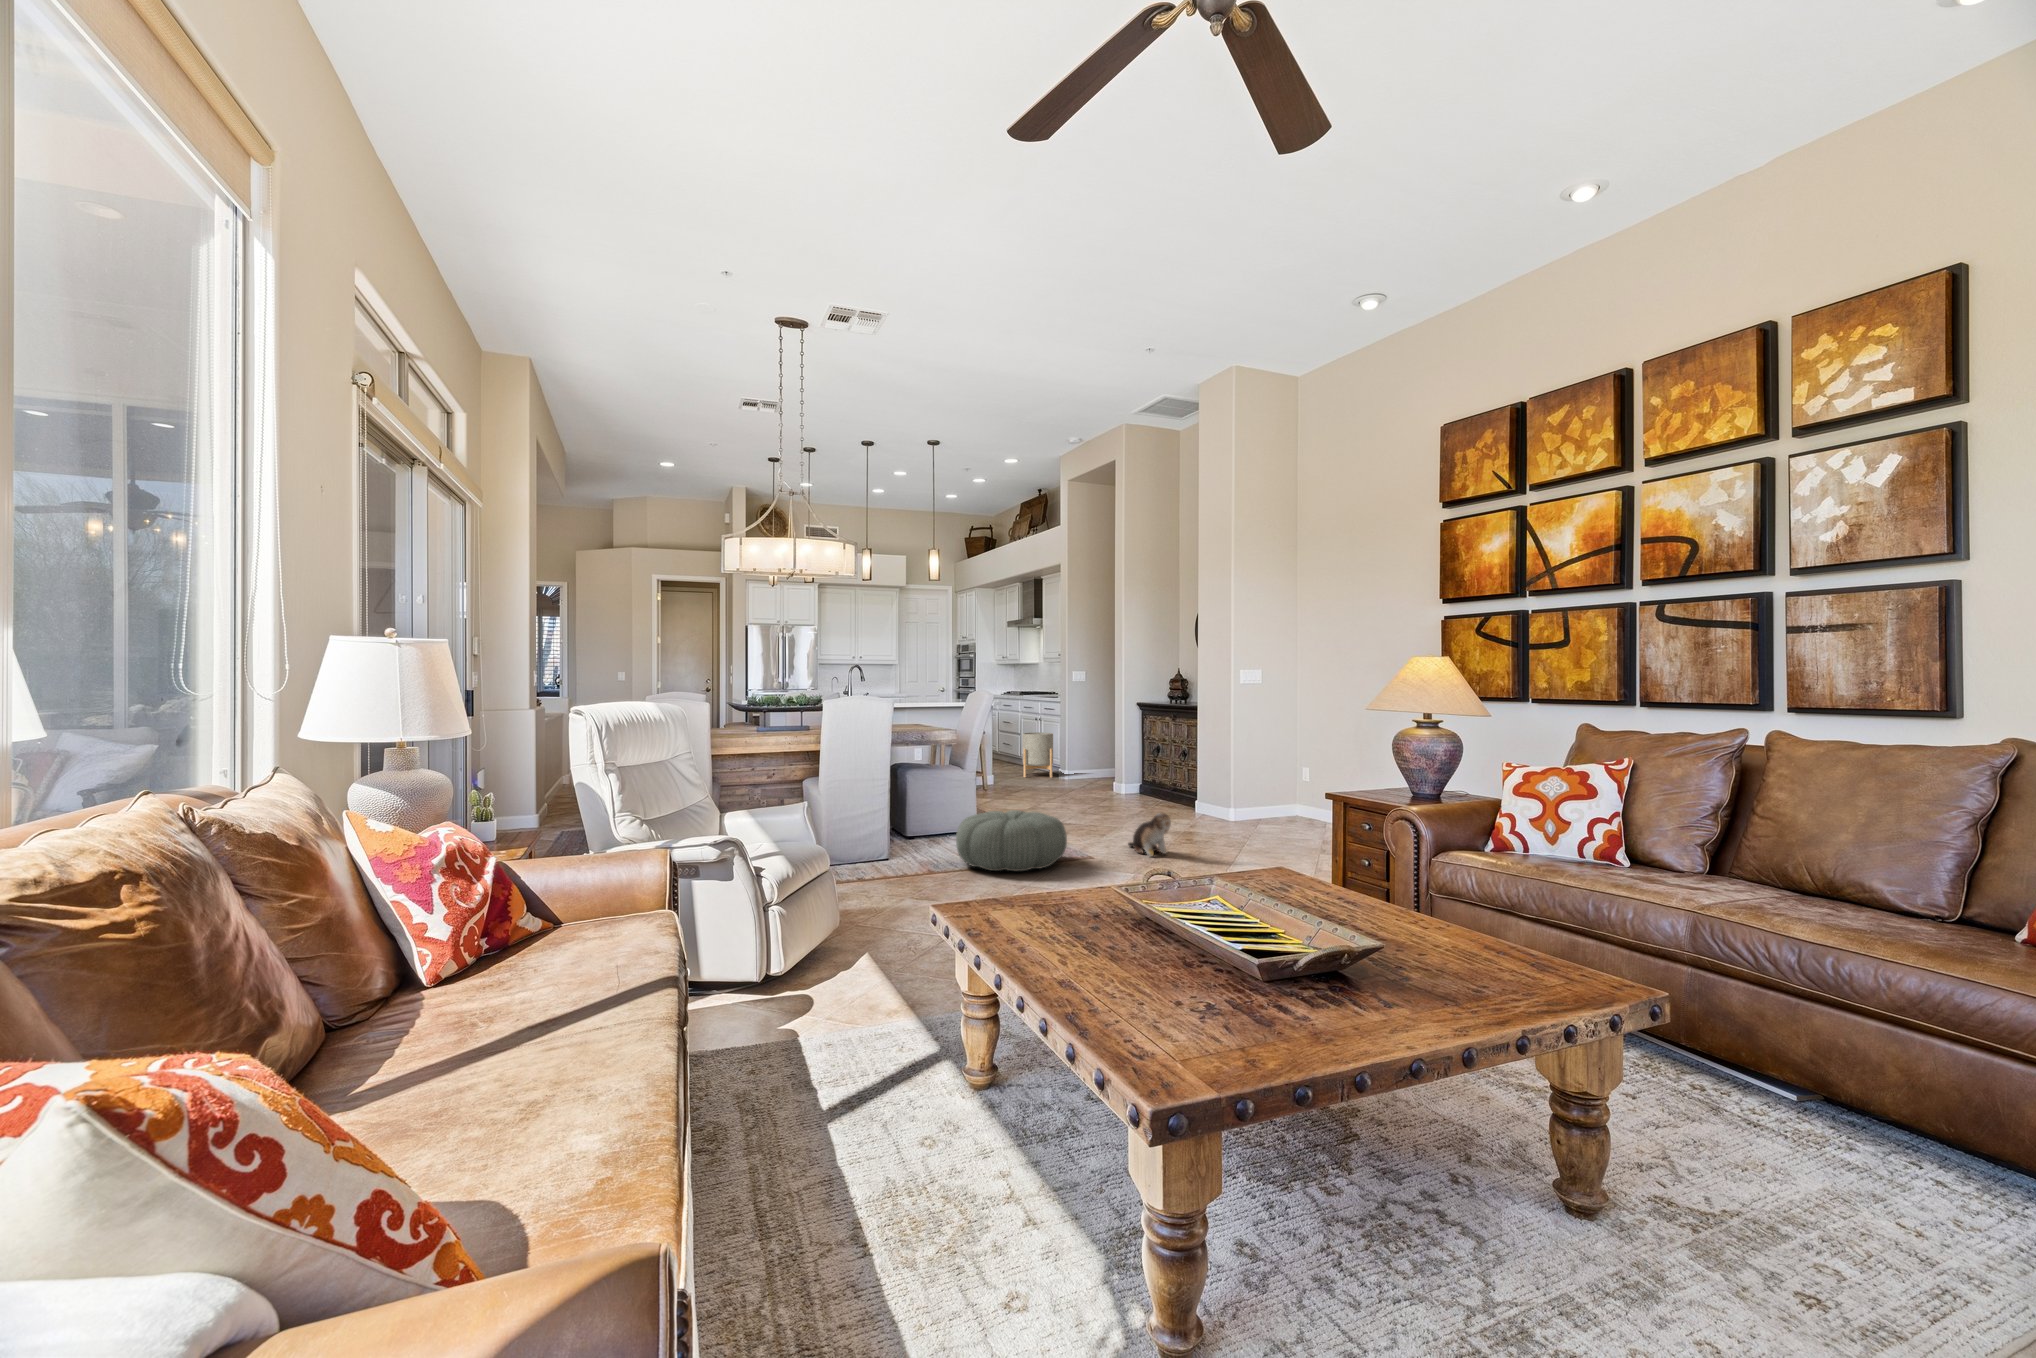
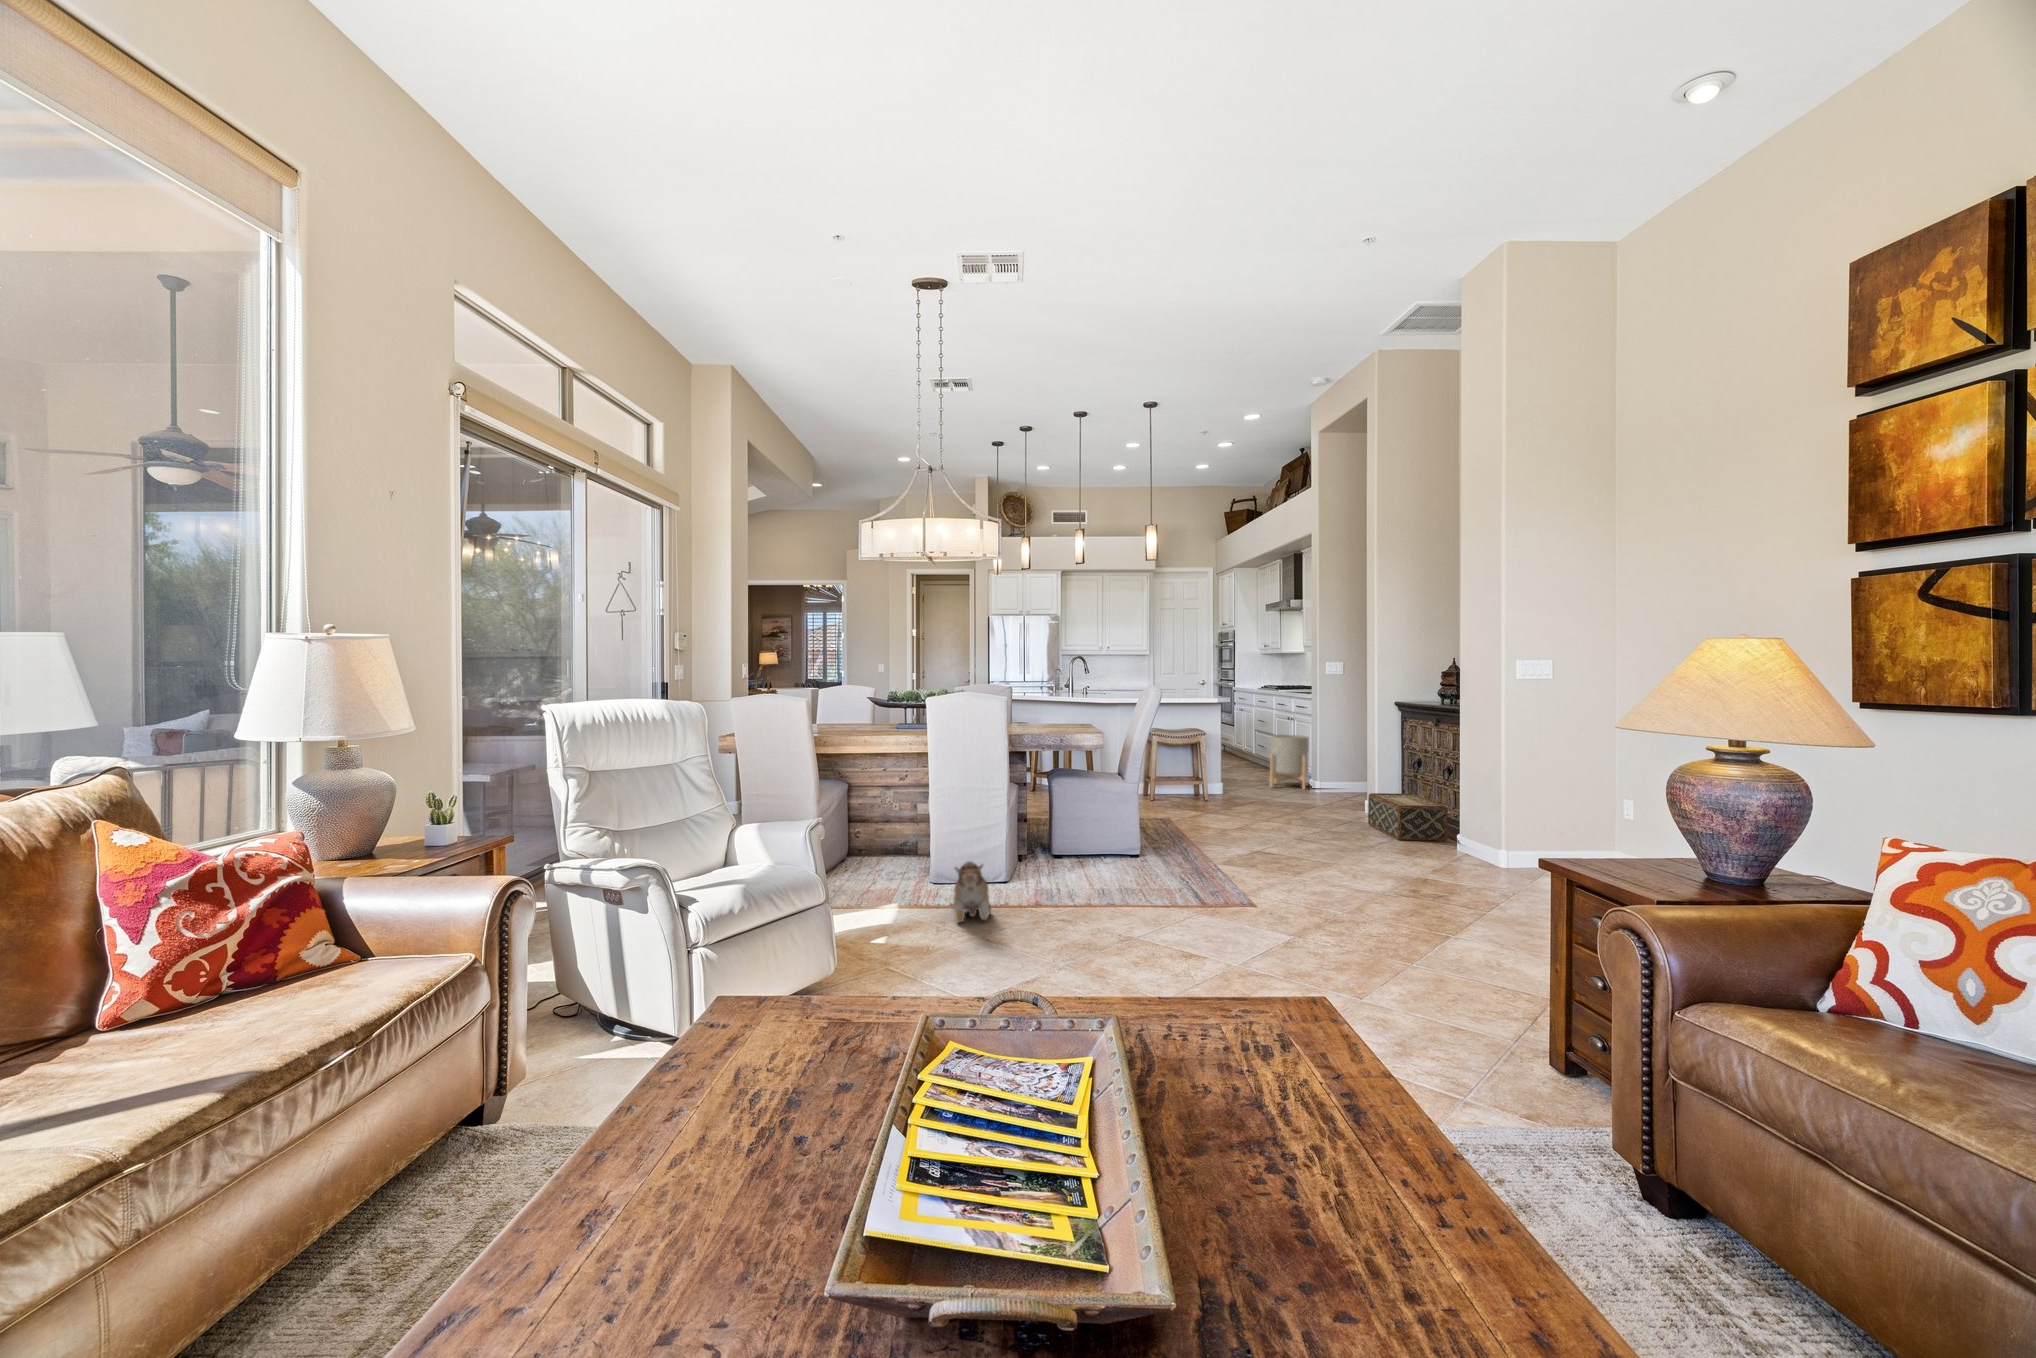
woven basket: none [1122,773,1184,808] -> present [1368,793,1448,841]
pouf: present [956,810,1067,871] -> none [1067,834,1211,915]
plush toy: present [1128,813,1173,856] -> present [954,861,991,922]

